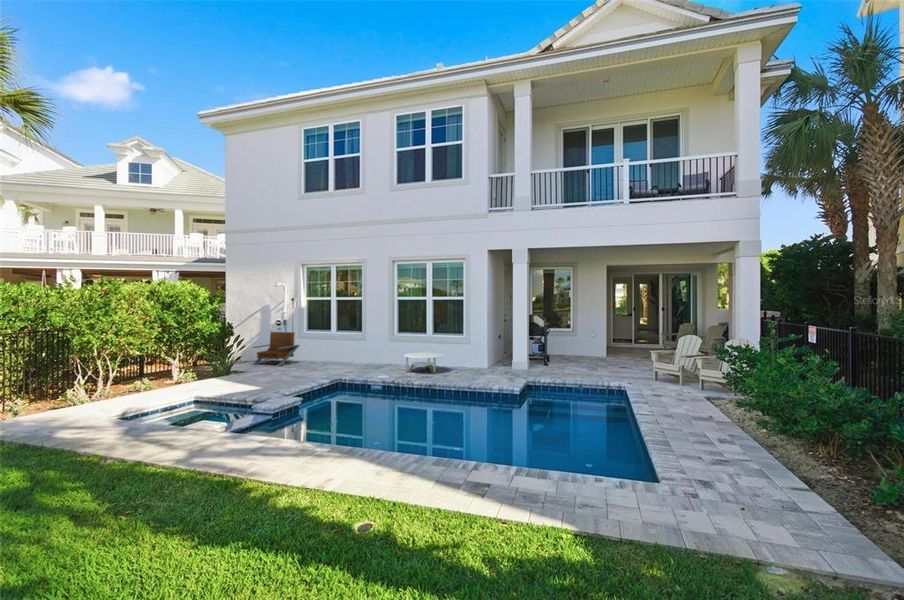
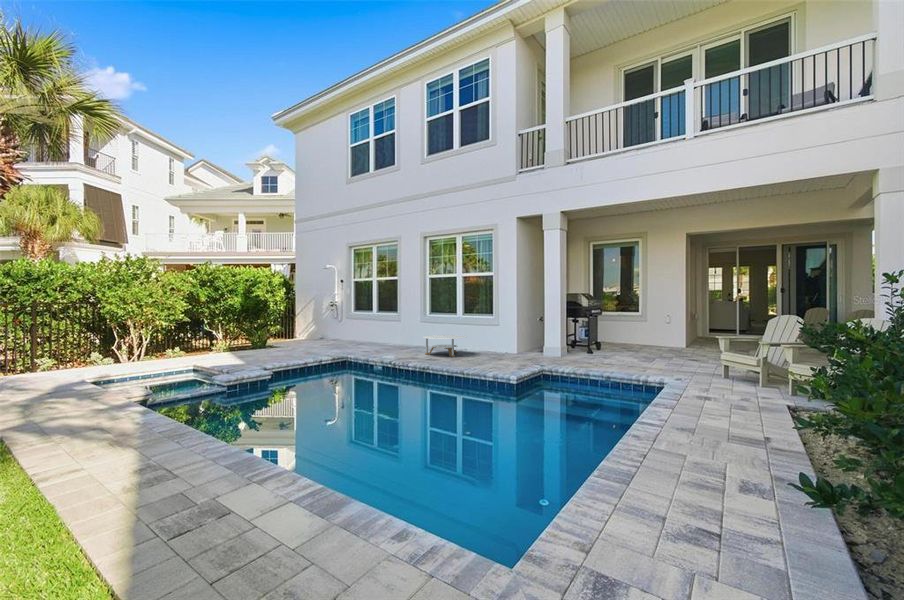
lounge chair: present [253,332,299,366] -> none [302,313,345,345]

